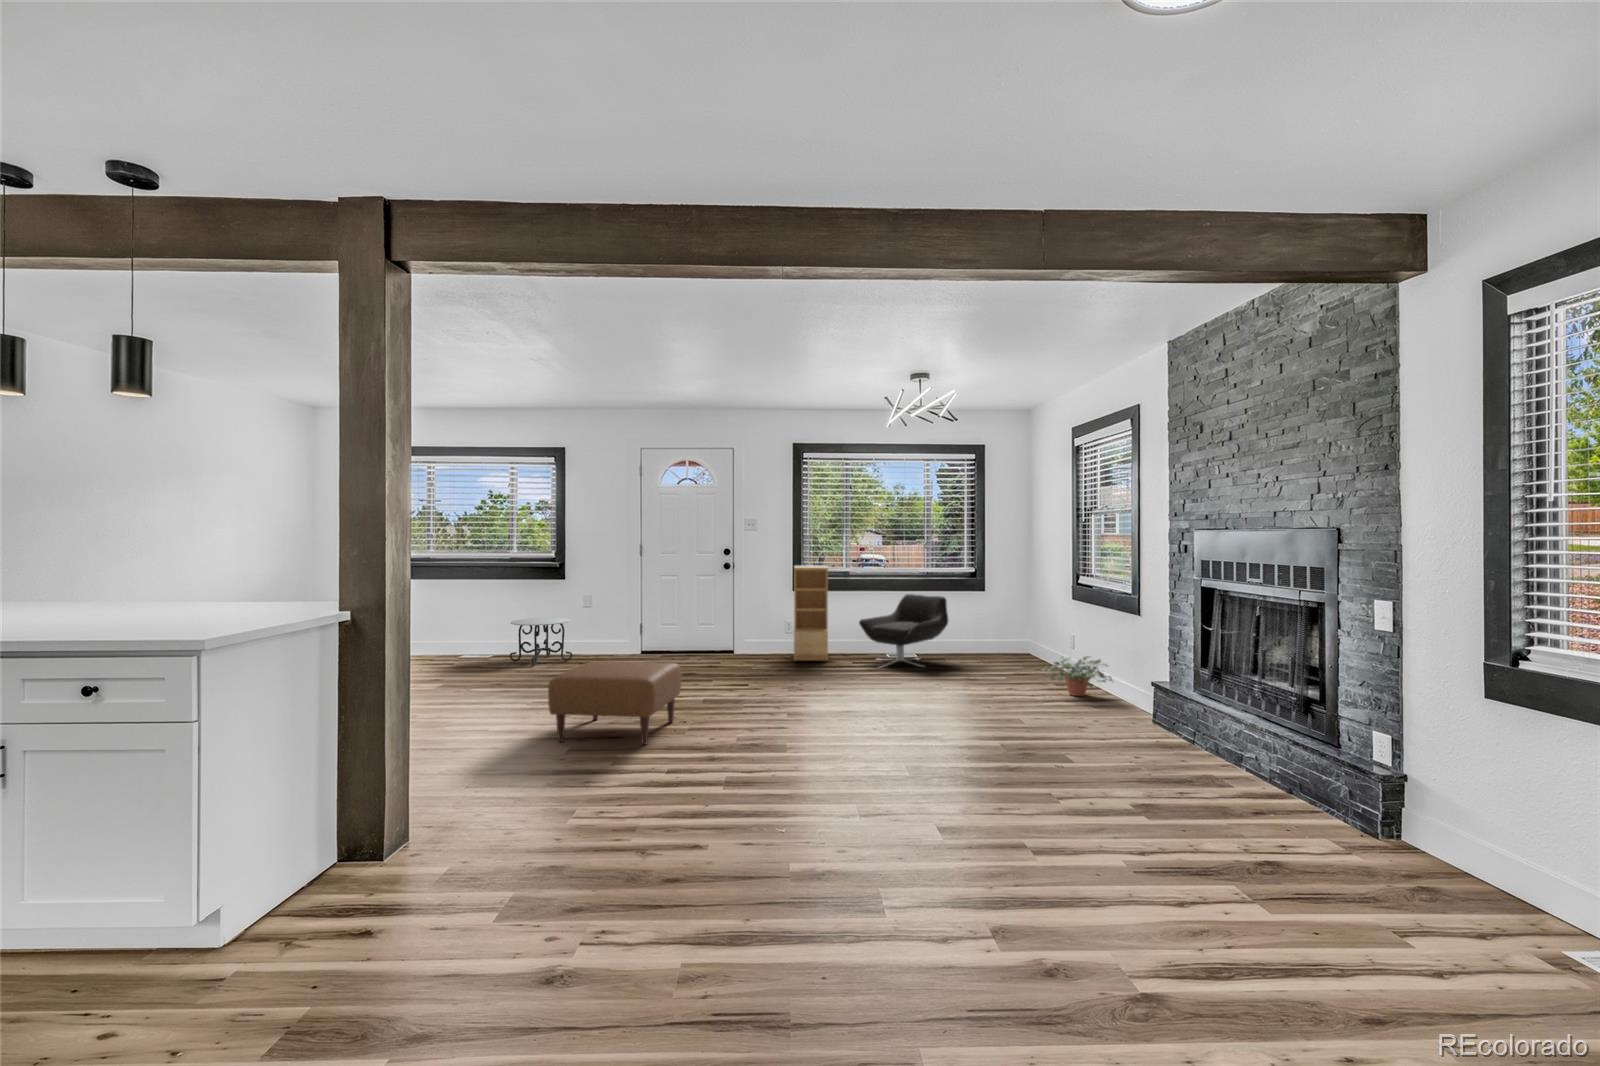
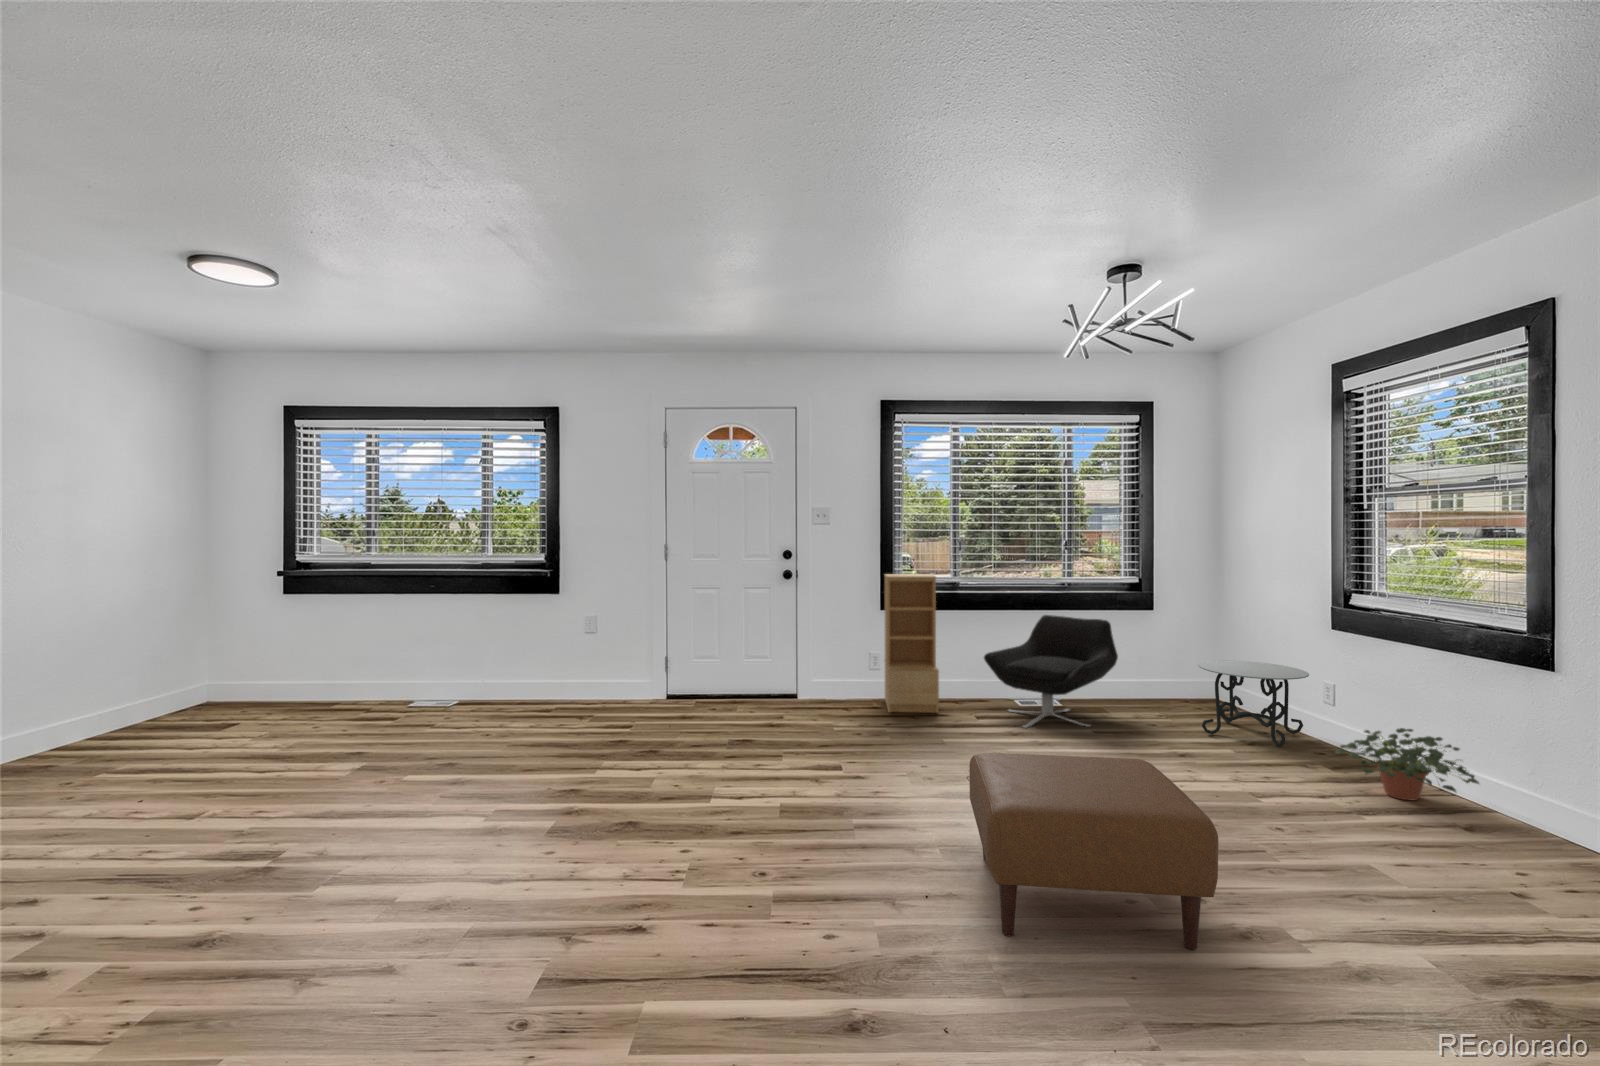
side table: present [509,618,573,666] -> present [1198,660,1309,746]
ottoman: present [548,661,681,745] -> present [969,753,1218,949]

